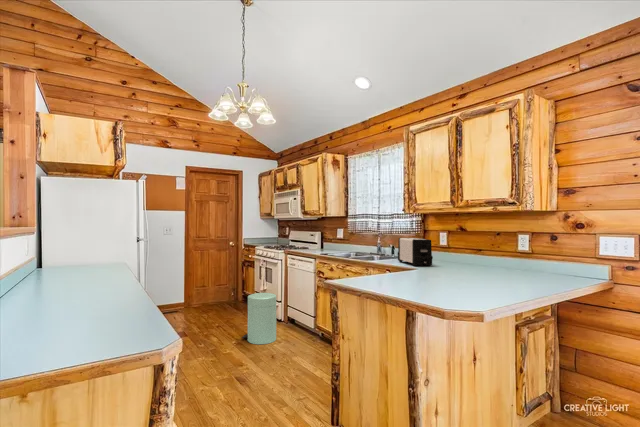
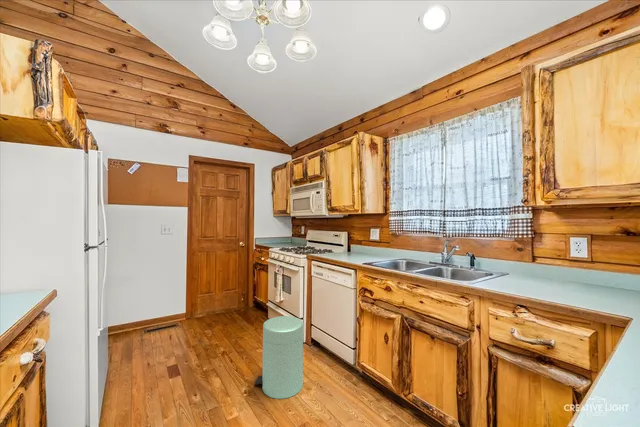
toaster: present [398,238,433,266] -> none [514,246,619,304]

